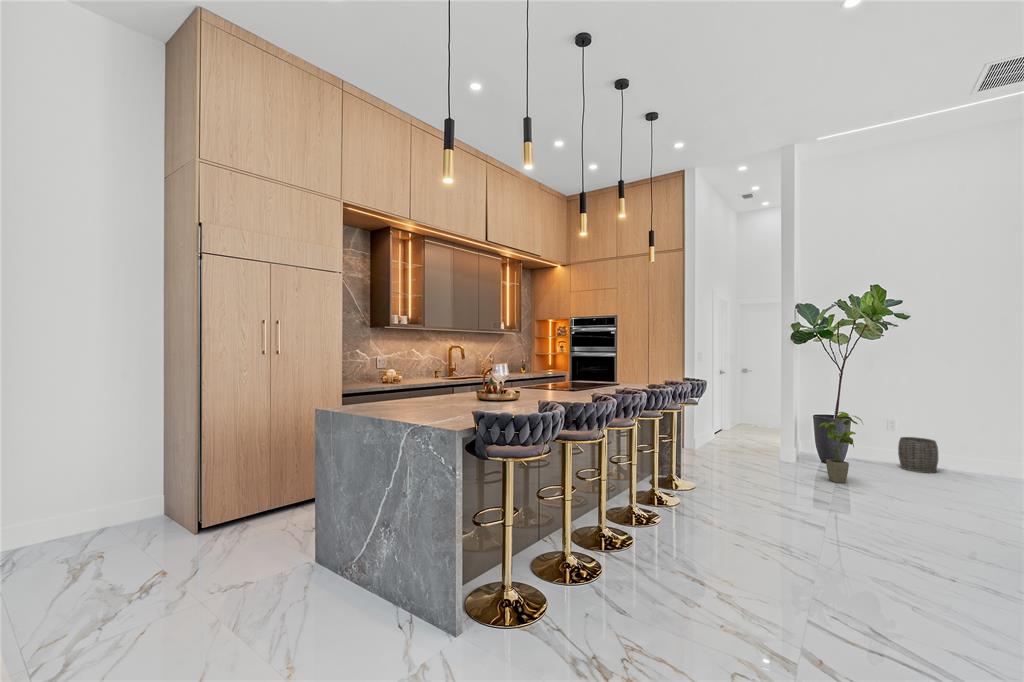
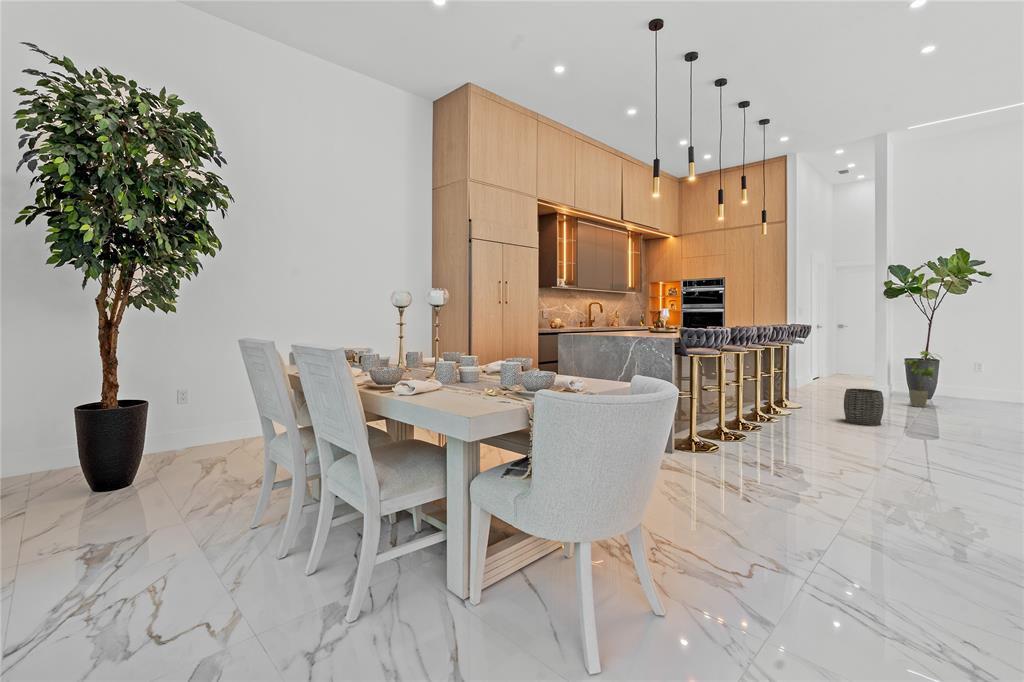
woven basket: present [898,437,938,473] -> present [844,388,884,425]

